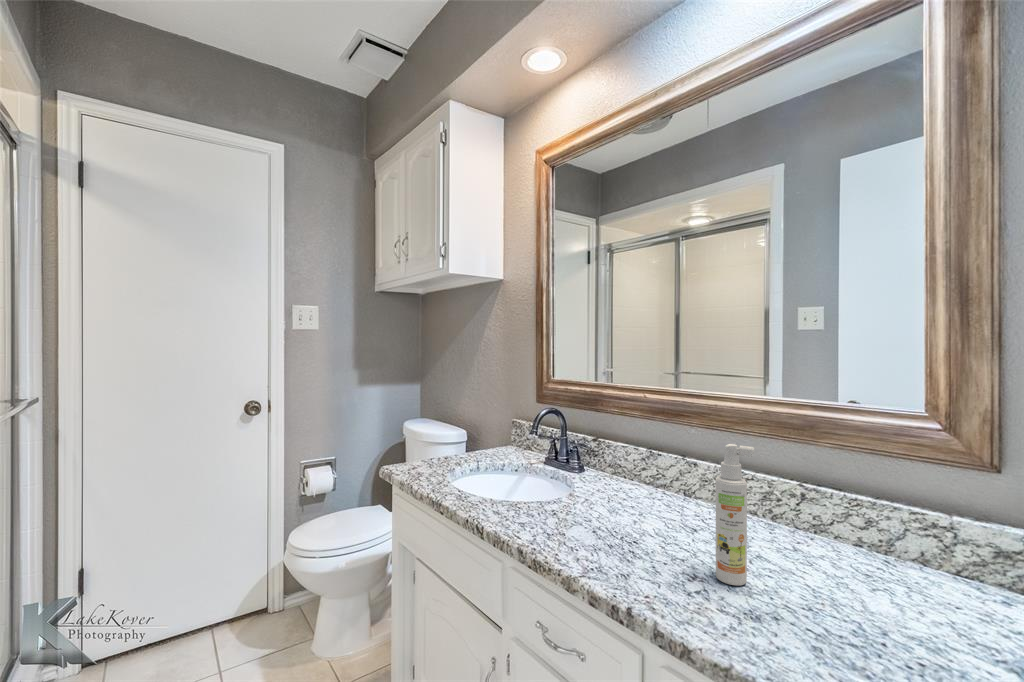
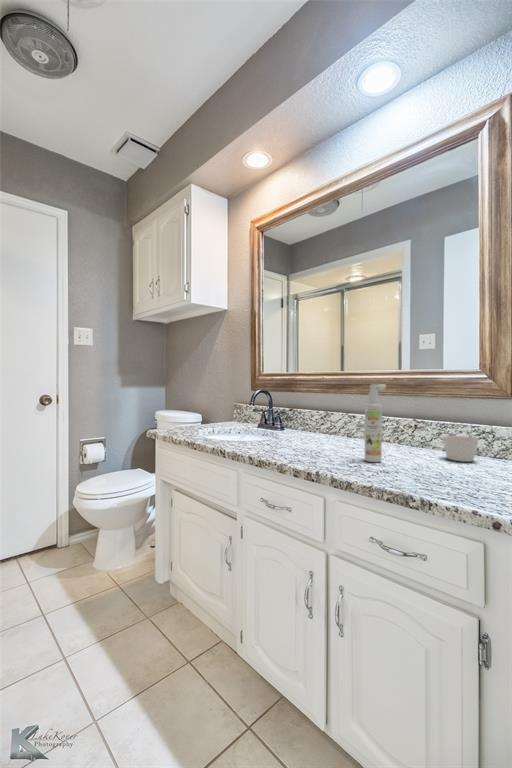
candle: none [859,531,931,591] -> present [443,436,478,462]

